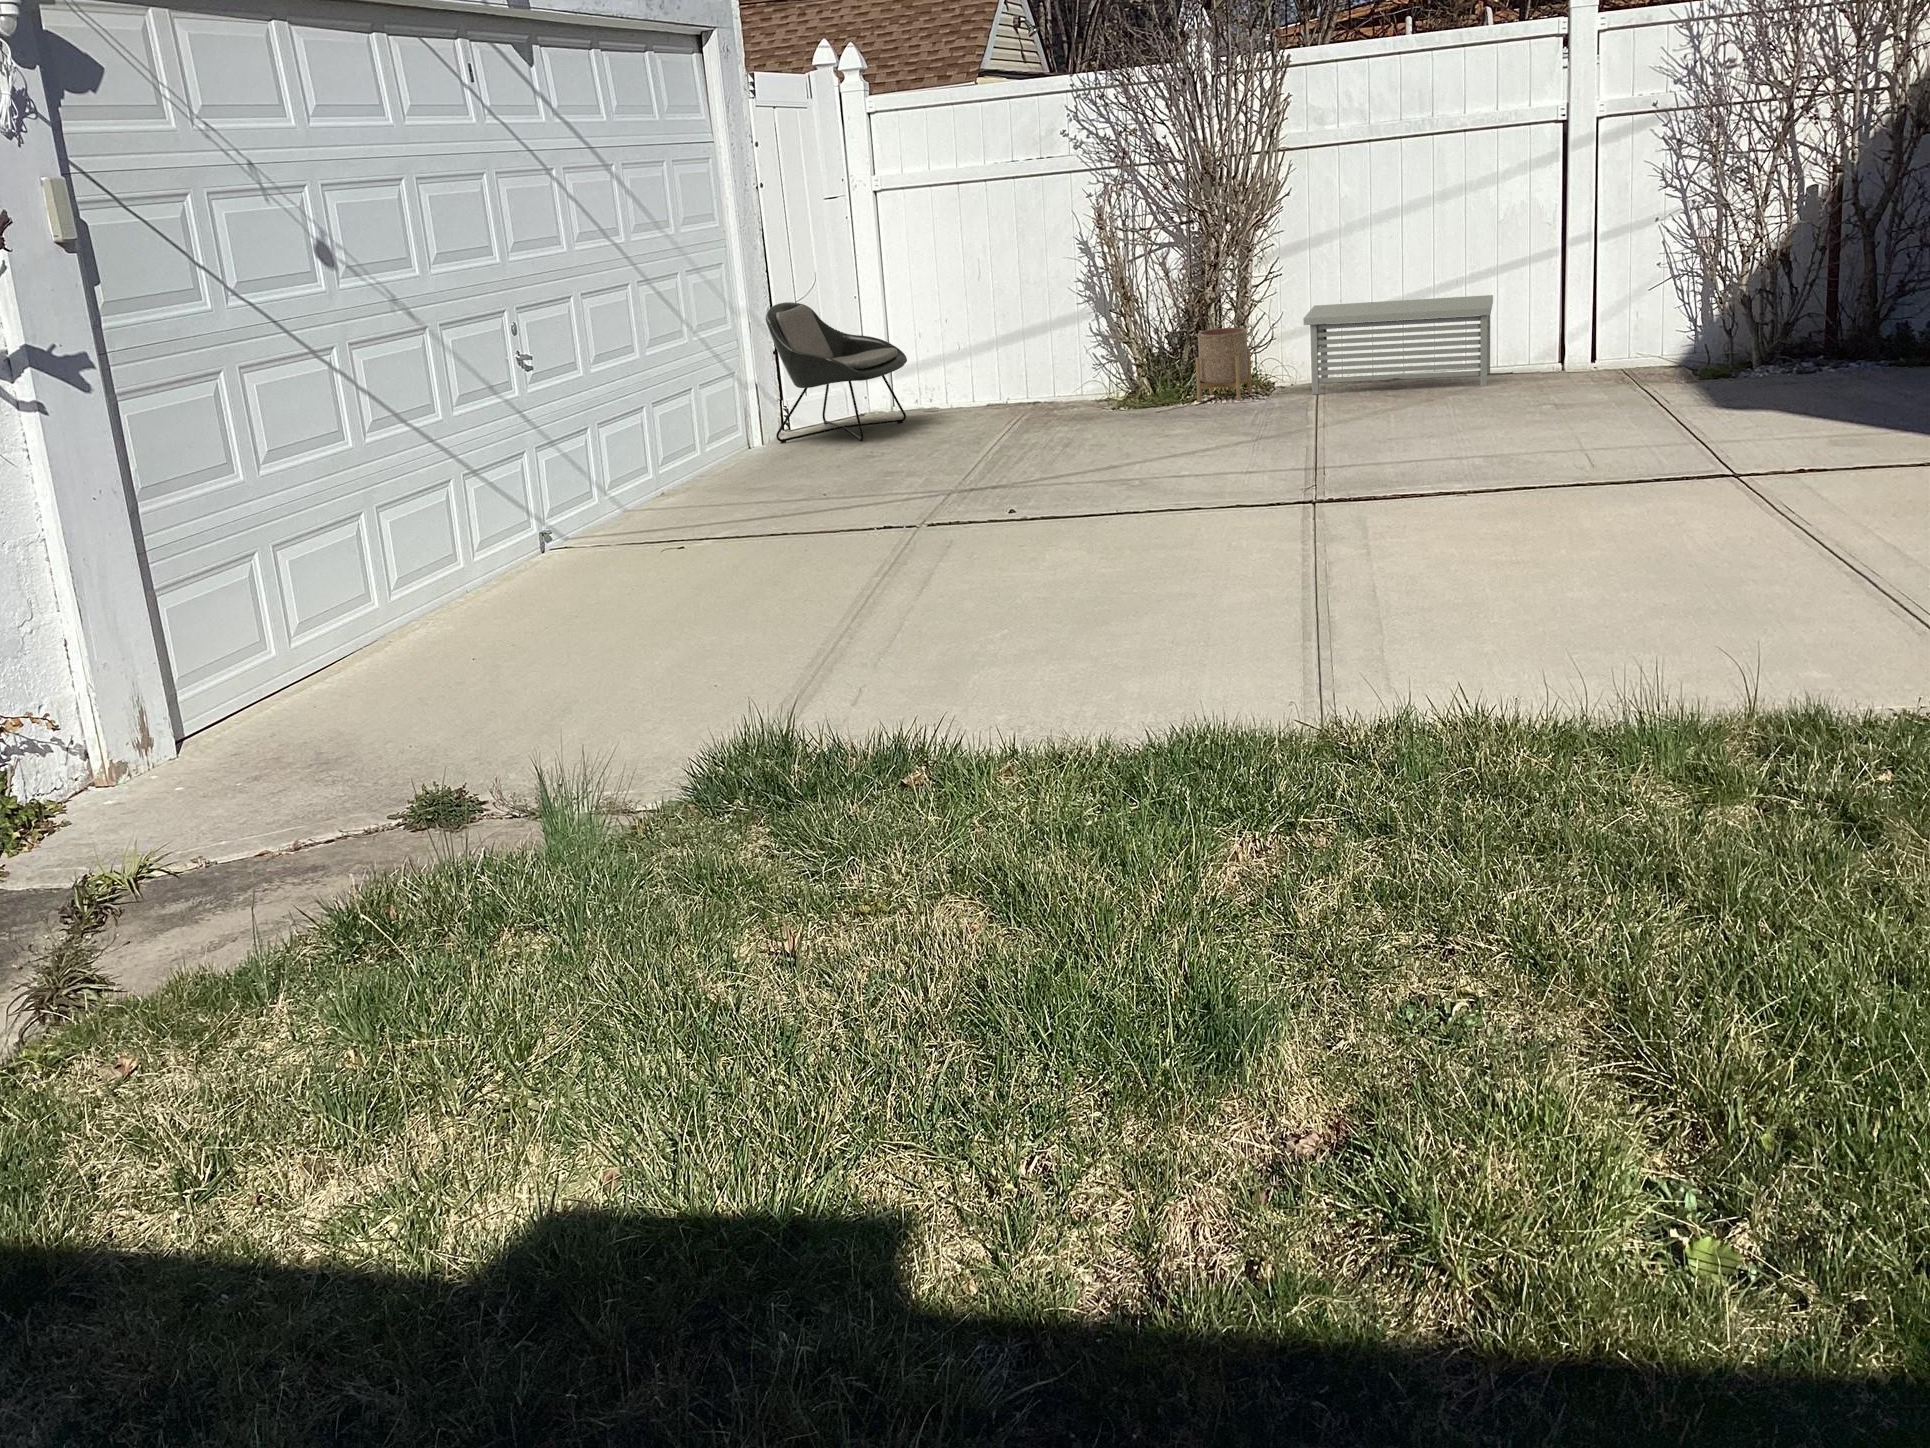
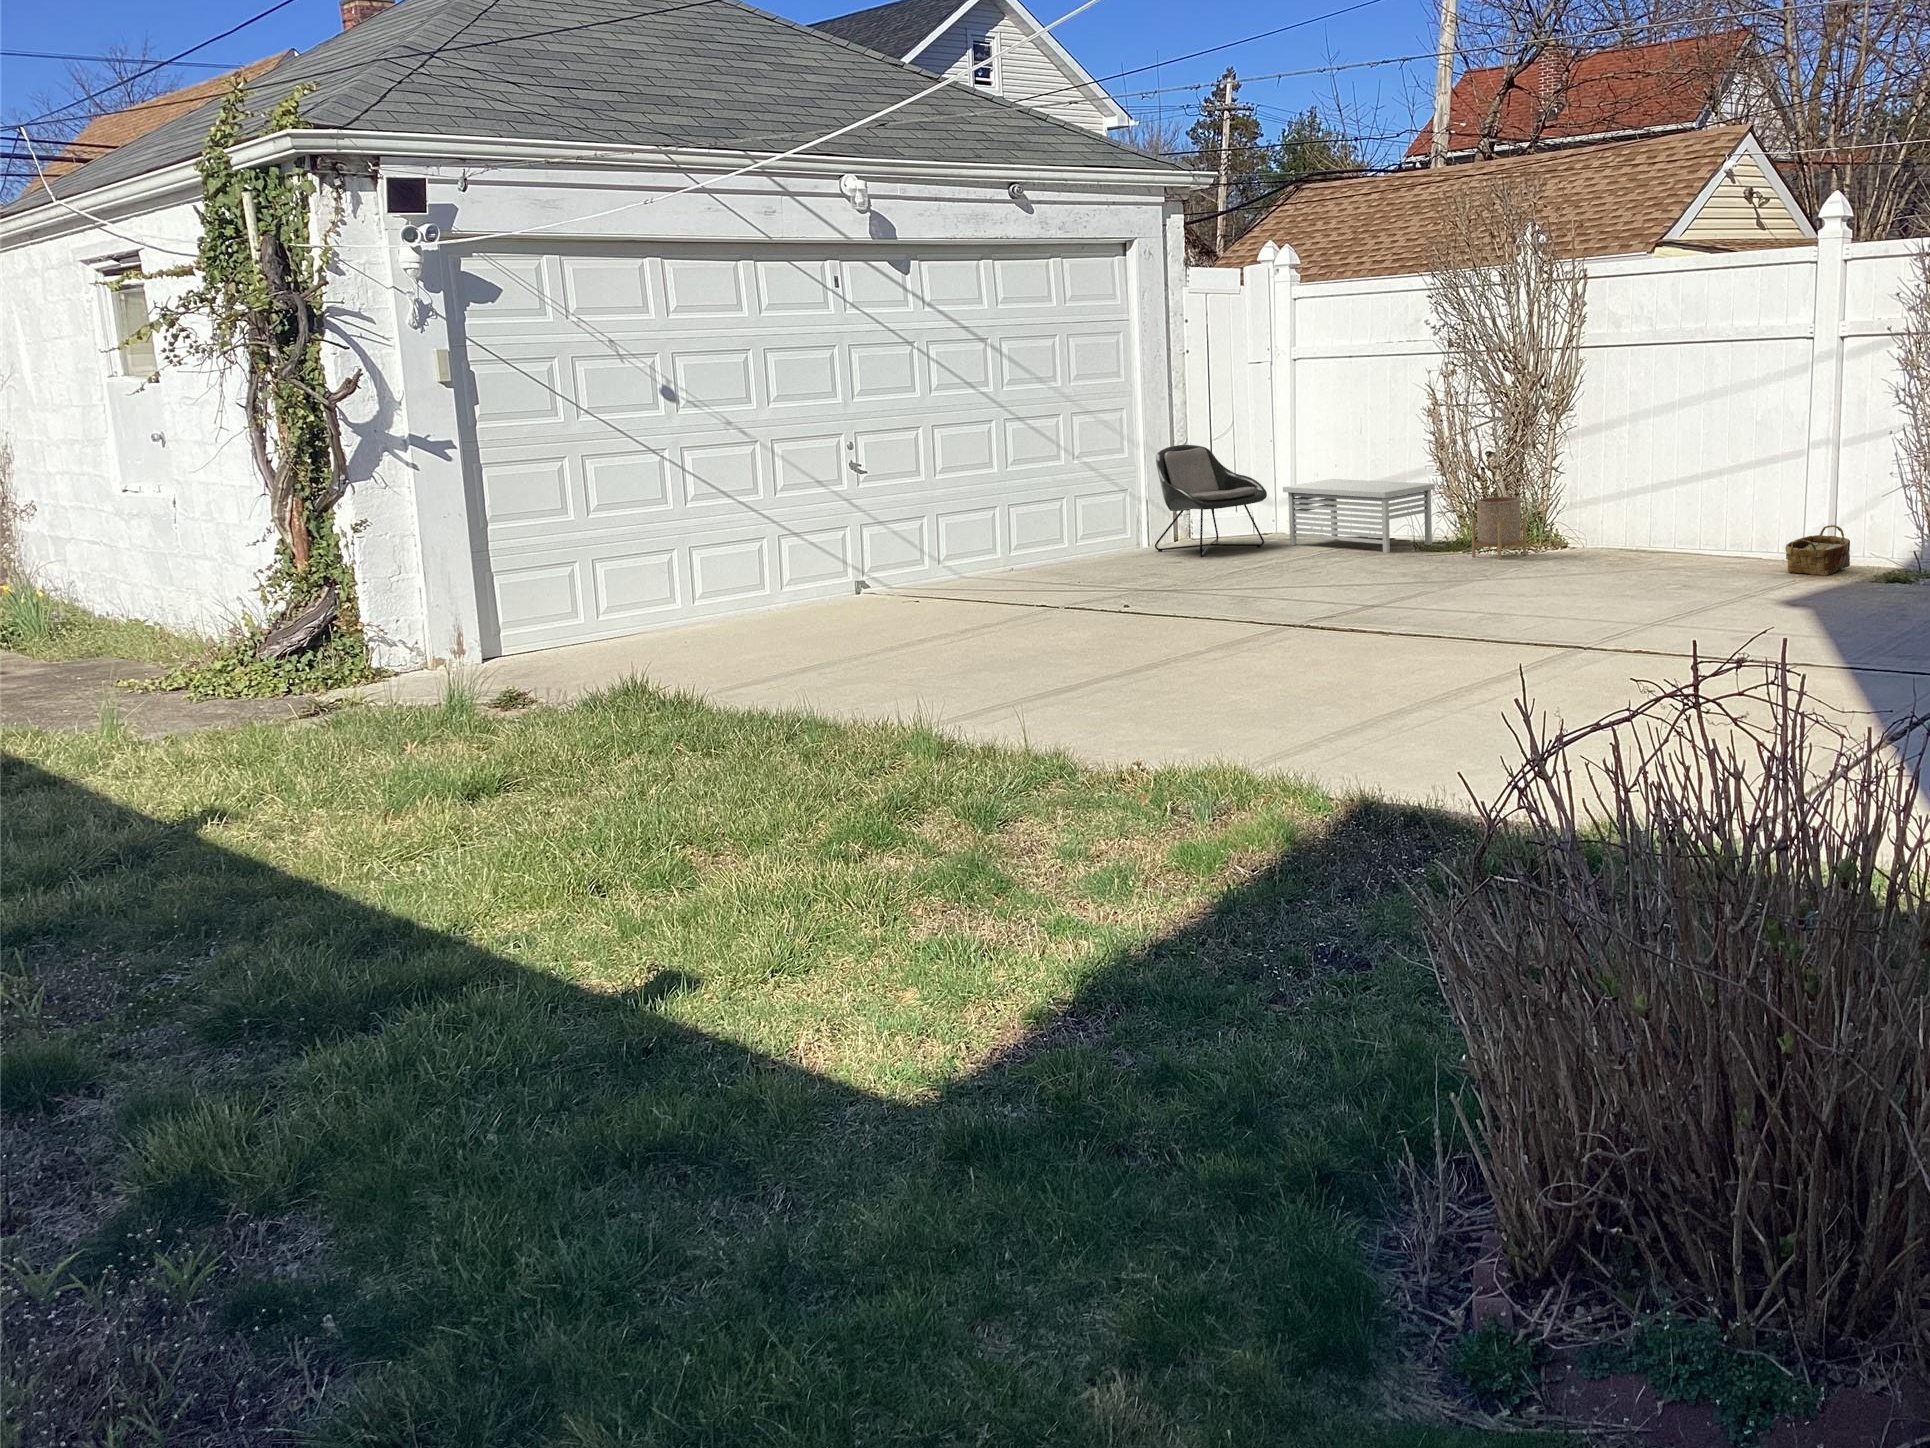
storage bench: present [1303,295,1493,394] -> present [1283,479,1435,553]
woven basket: none [1574,321,1633,376] -> present [1785,525,1850,576]

